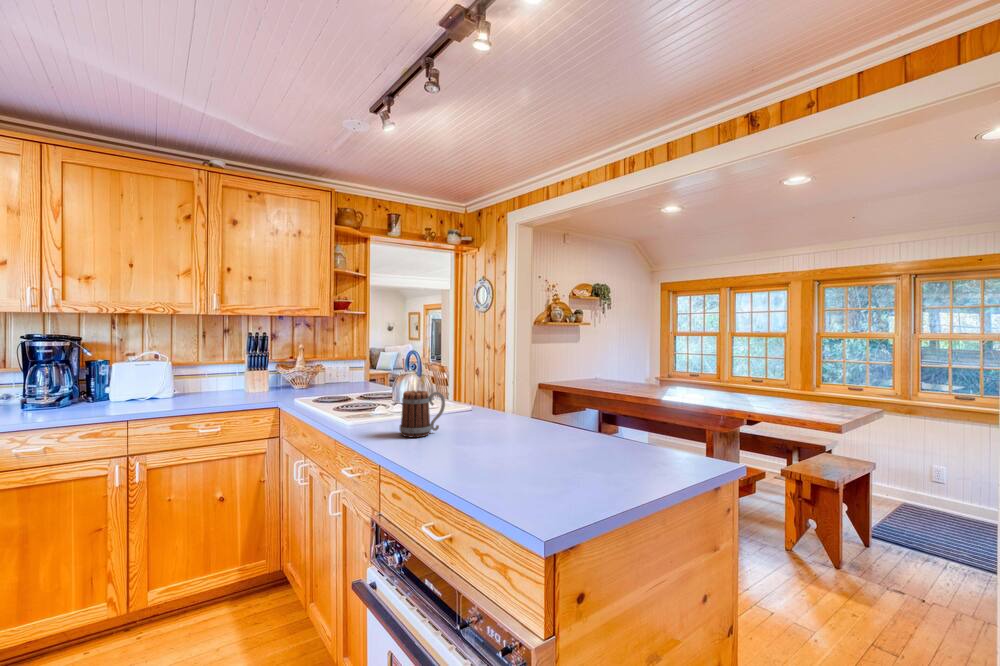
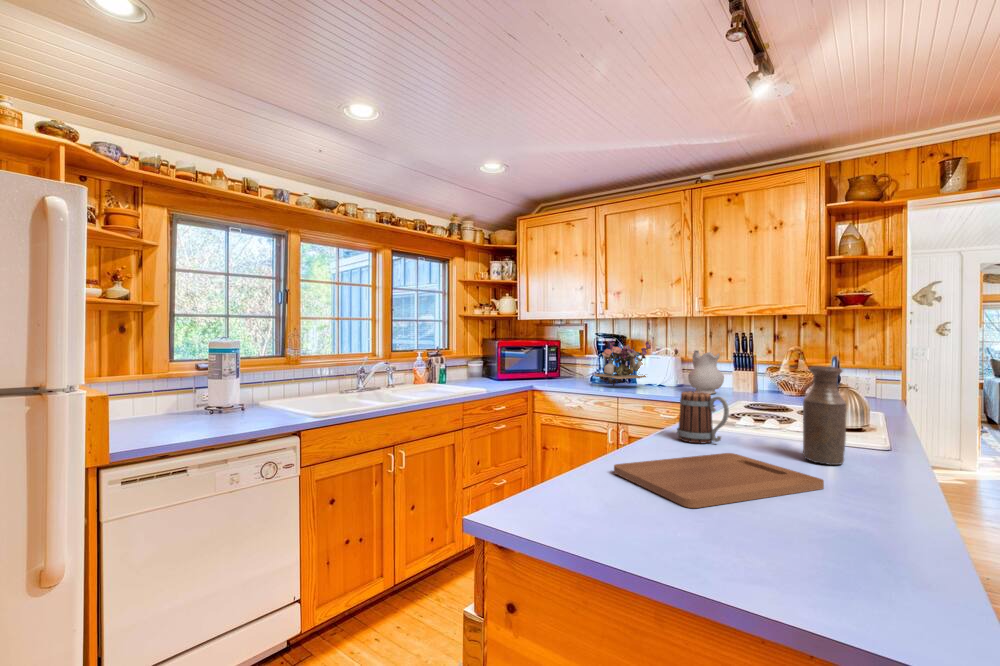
flower arrangement: none [57,342,162,409] -> present [594,340,651,386]
ceramic pitcher: none [218,352,260,399] -> present [688,350,724,394]
bottle: none [490,360,515,426] -> present [803,366,847,465]
cutting board: none [479,432,588,472] -> present [614,453,824,508]

